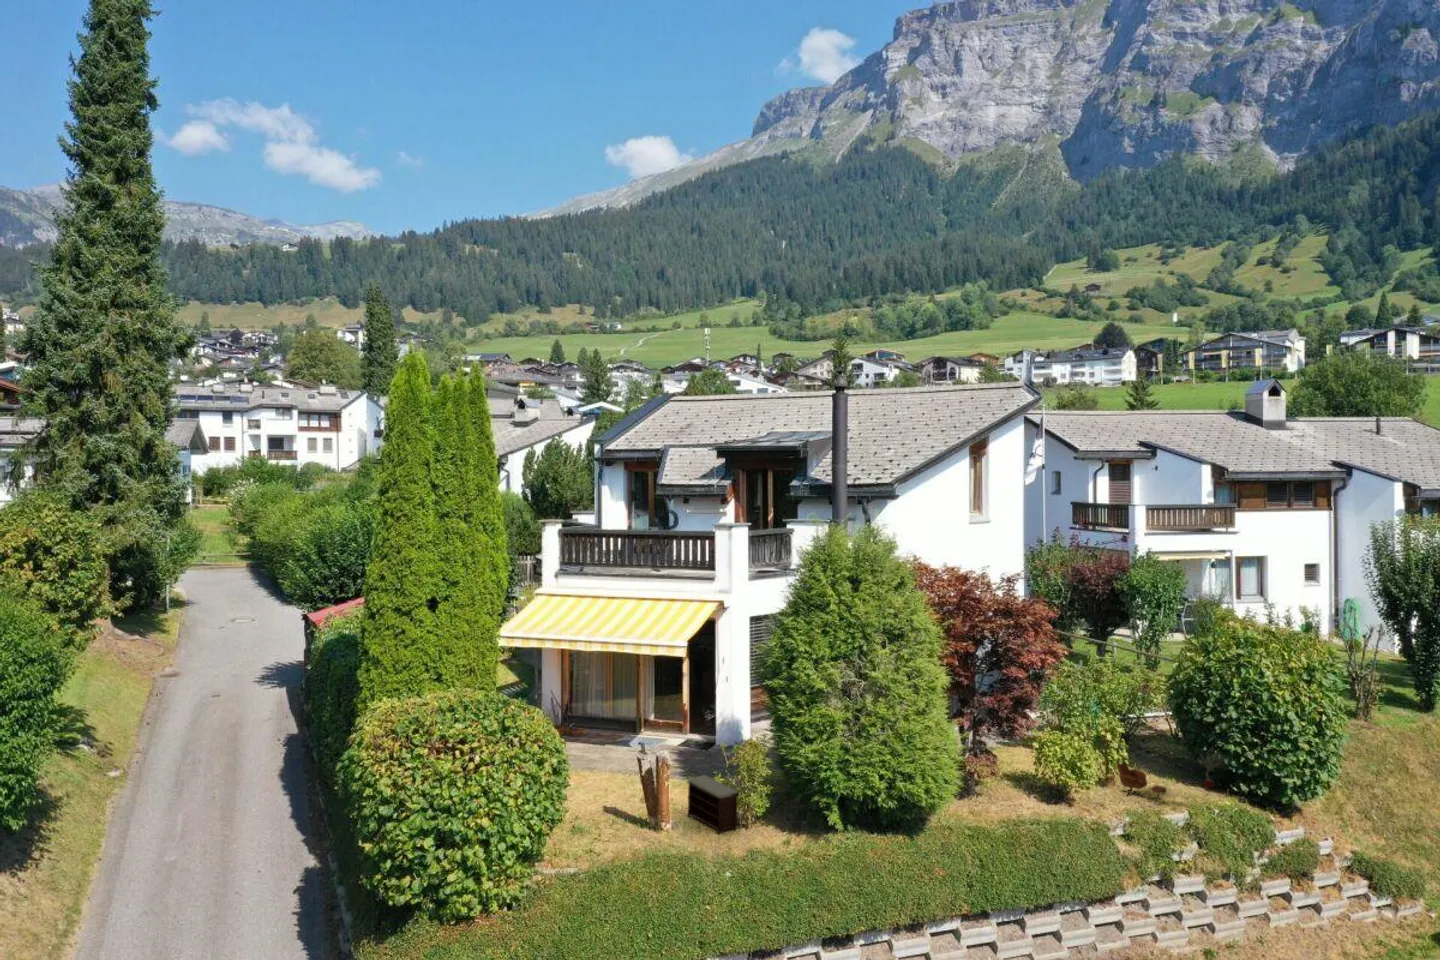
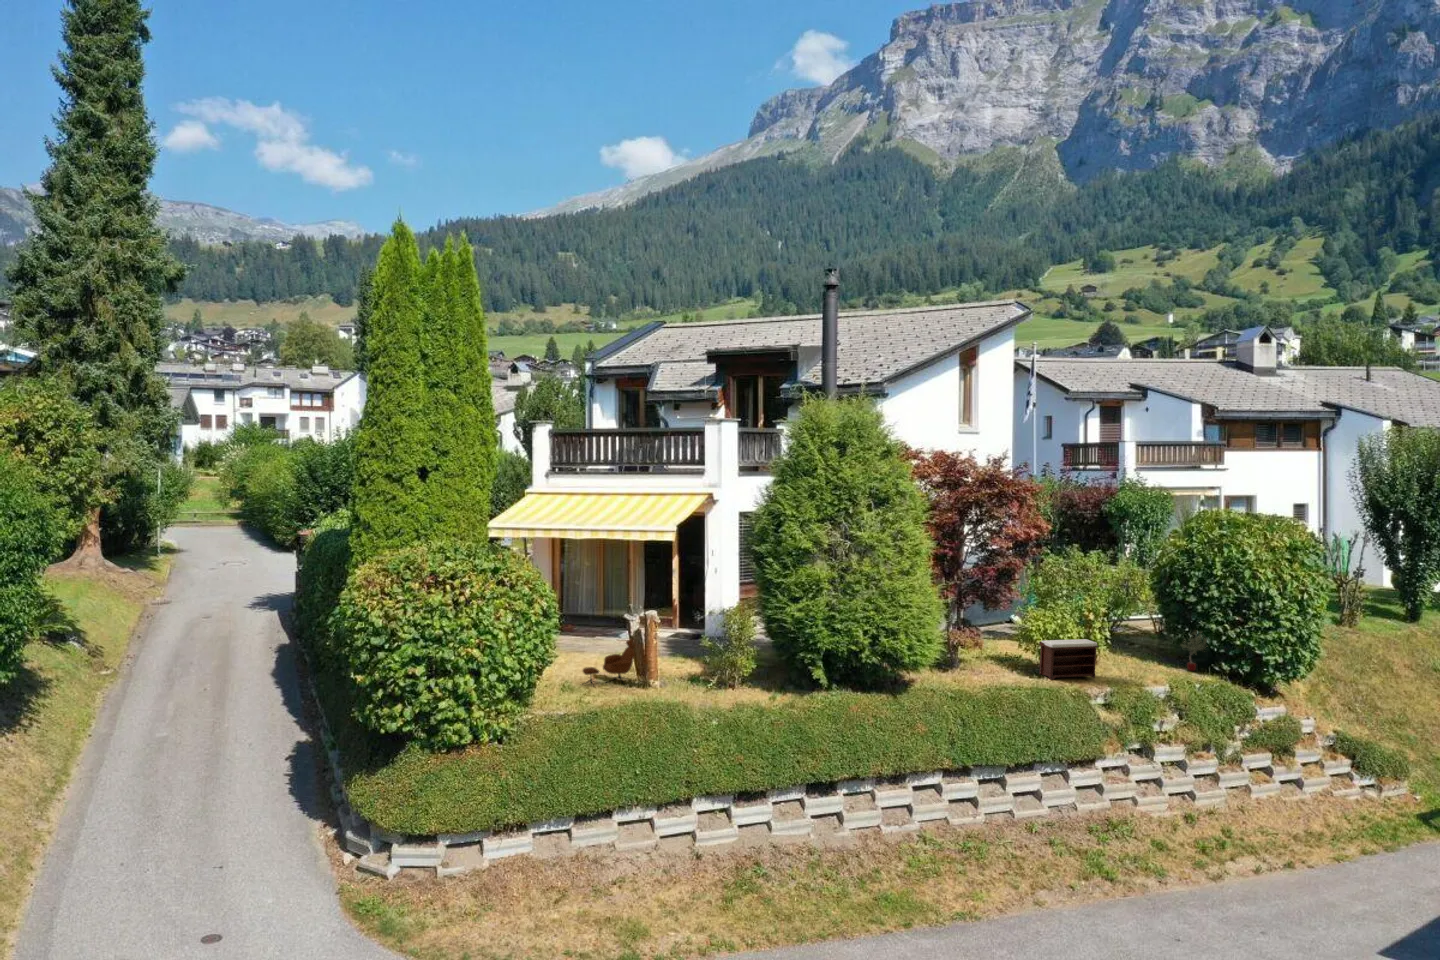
lounge chair: present [1116,757,1167,800] -> present [582,640,636,685]
bench: present [687,775,739,834] -> present [1039,639,1099,680]

